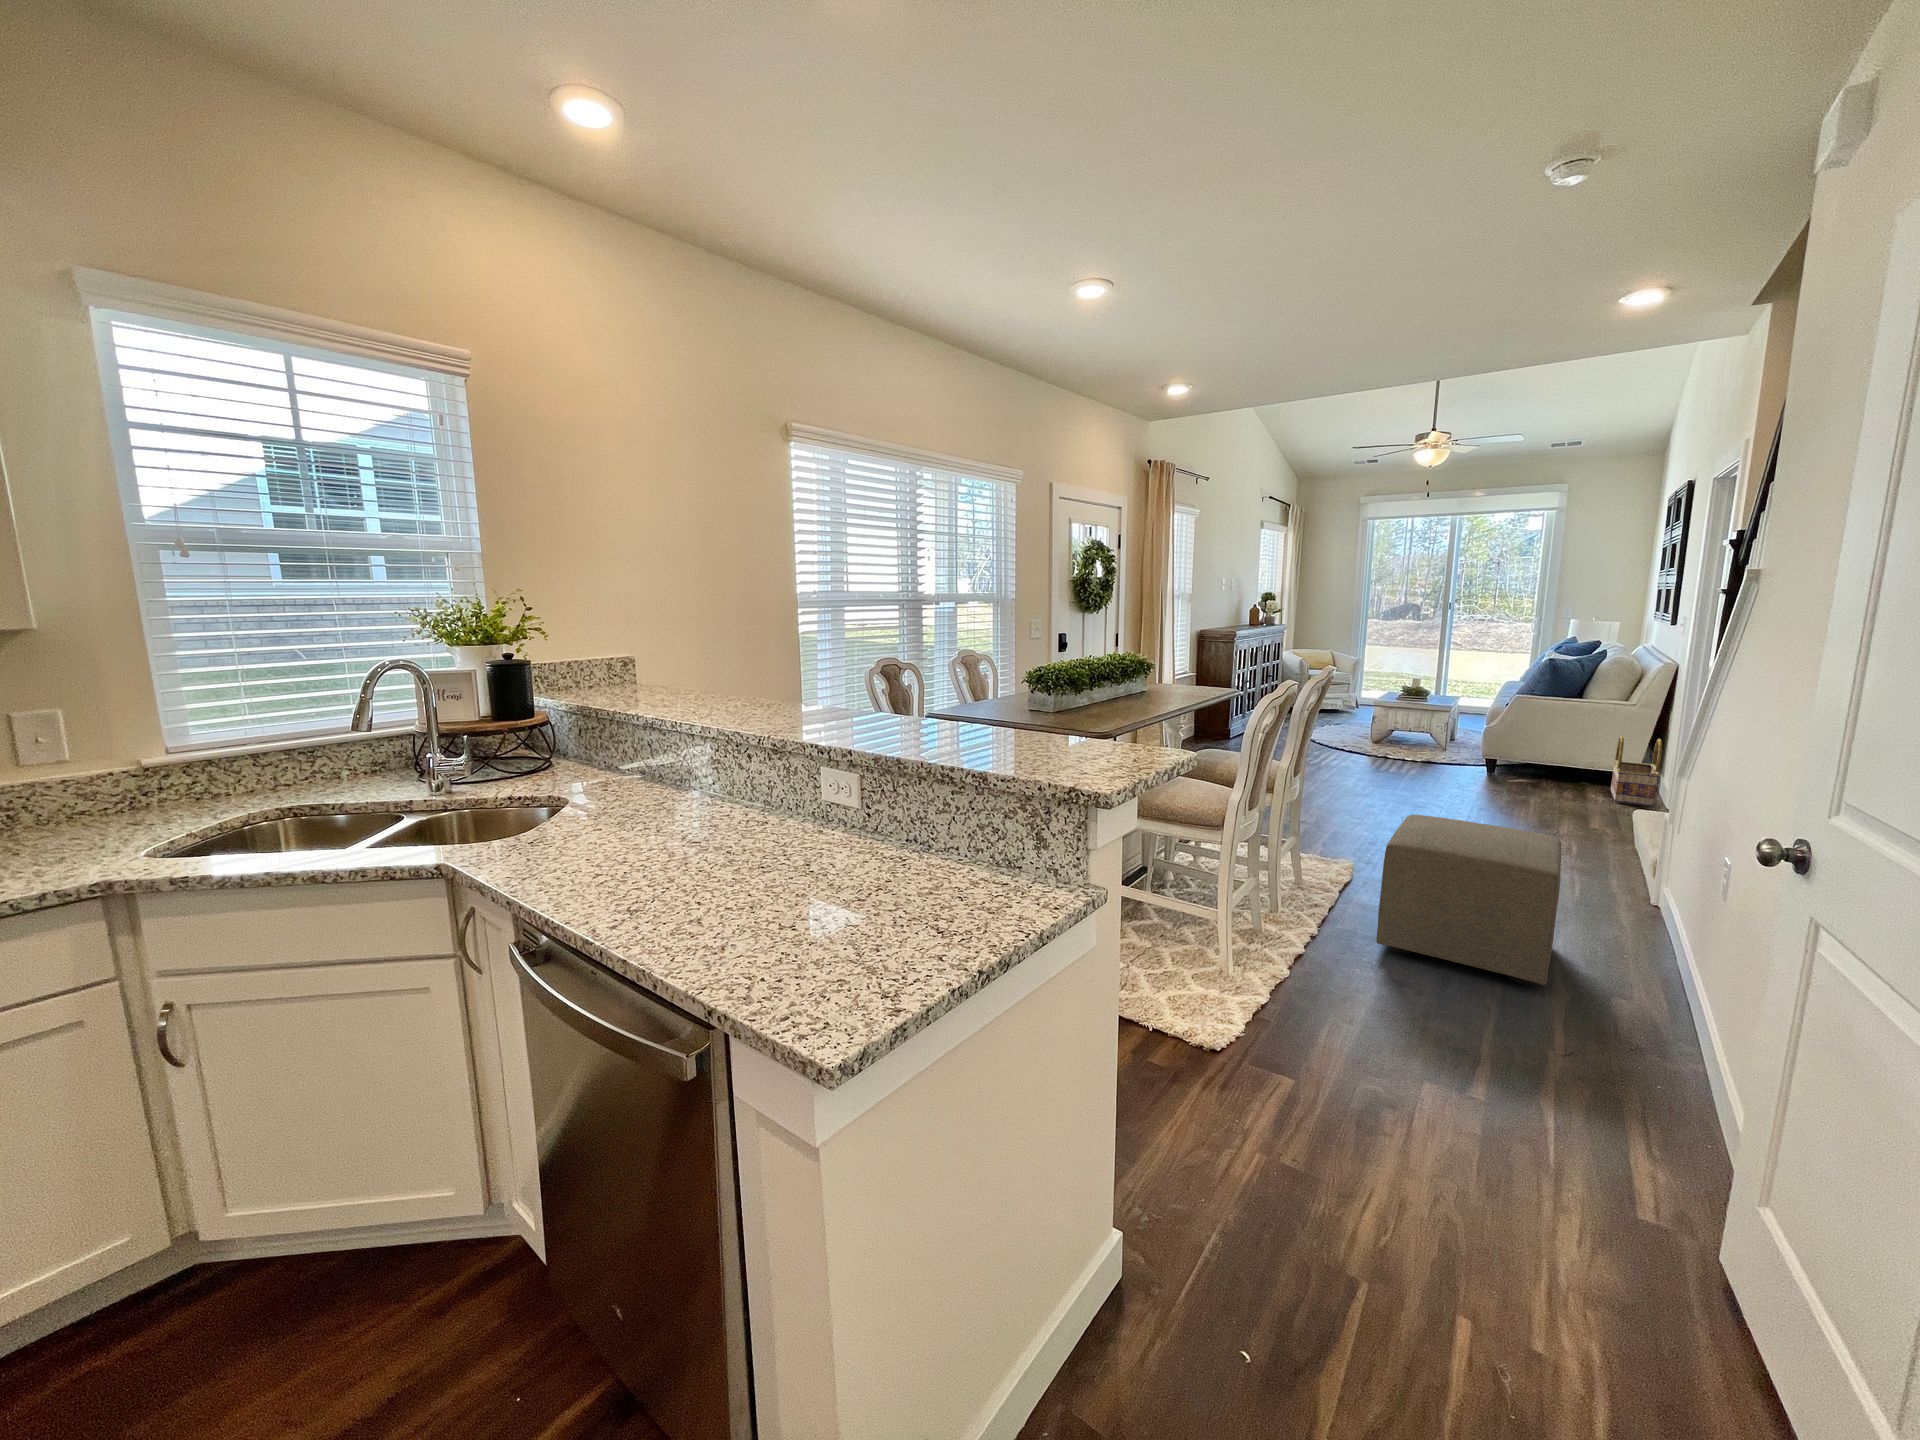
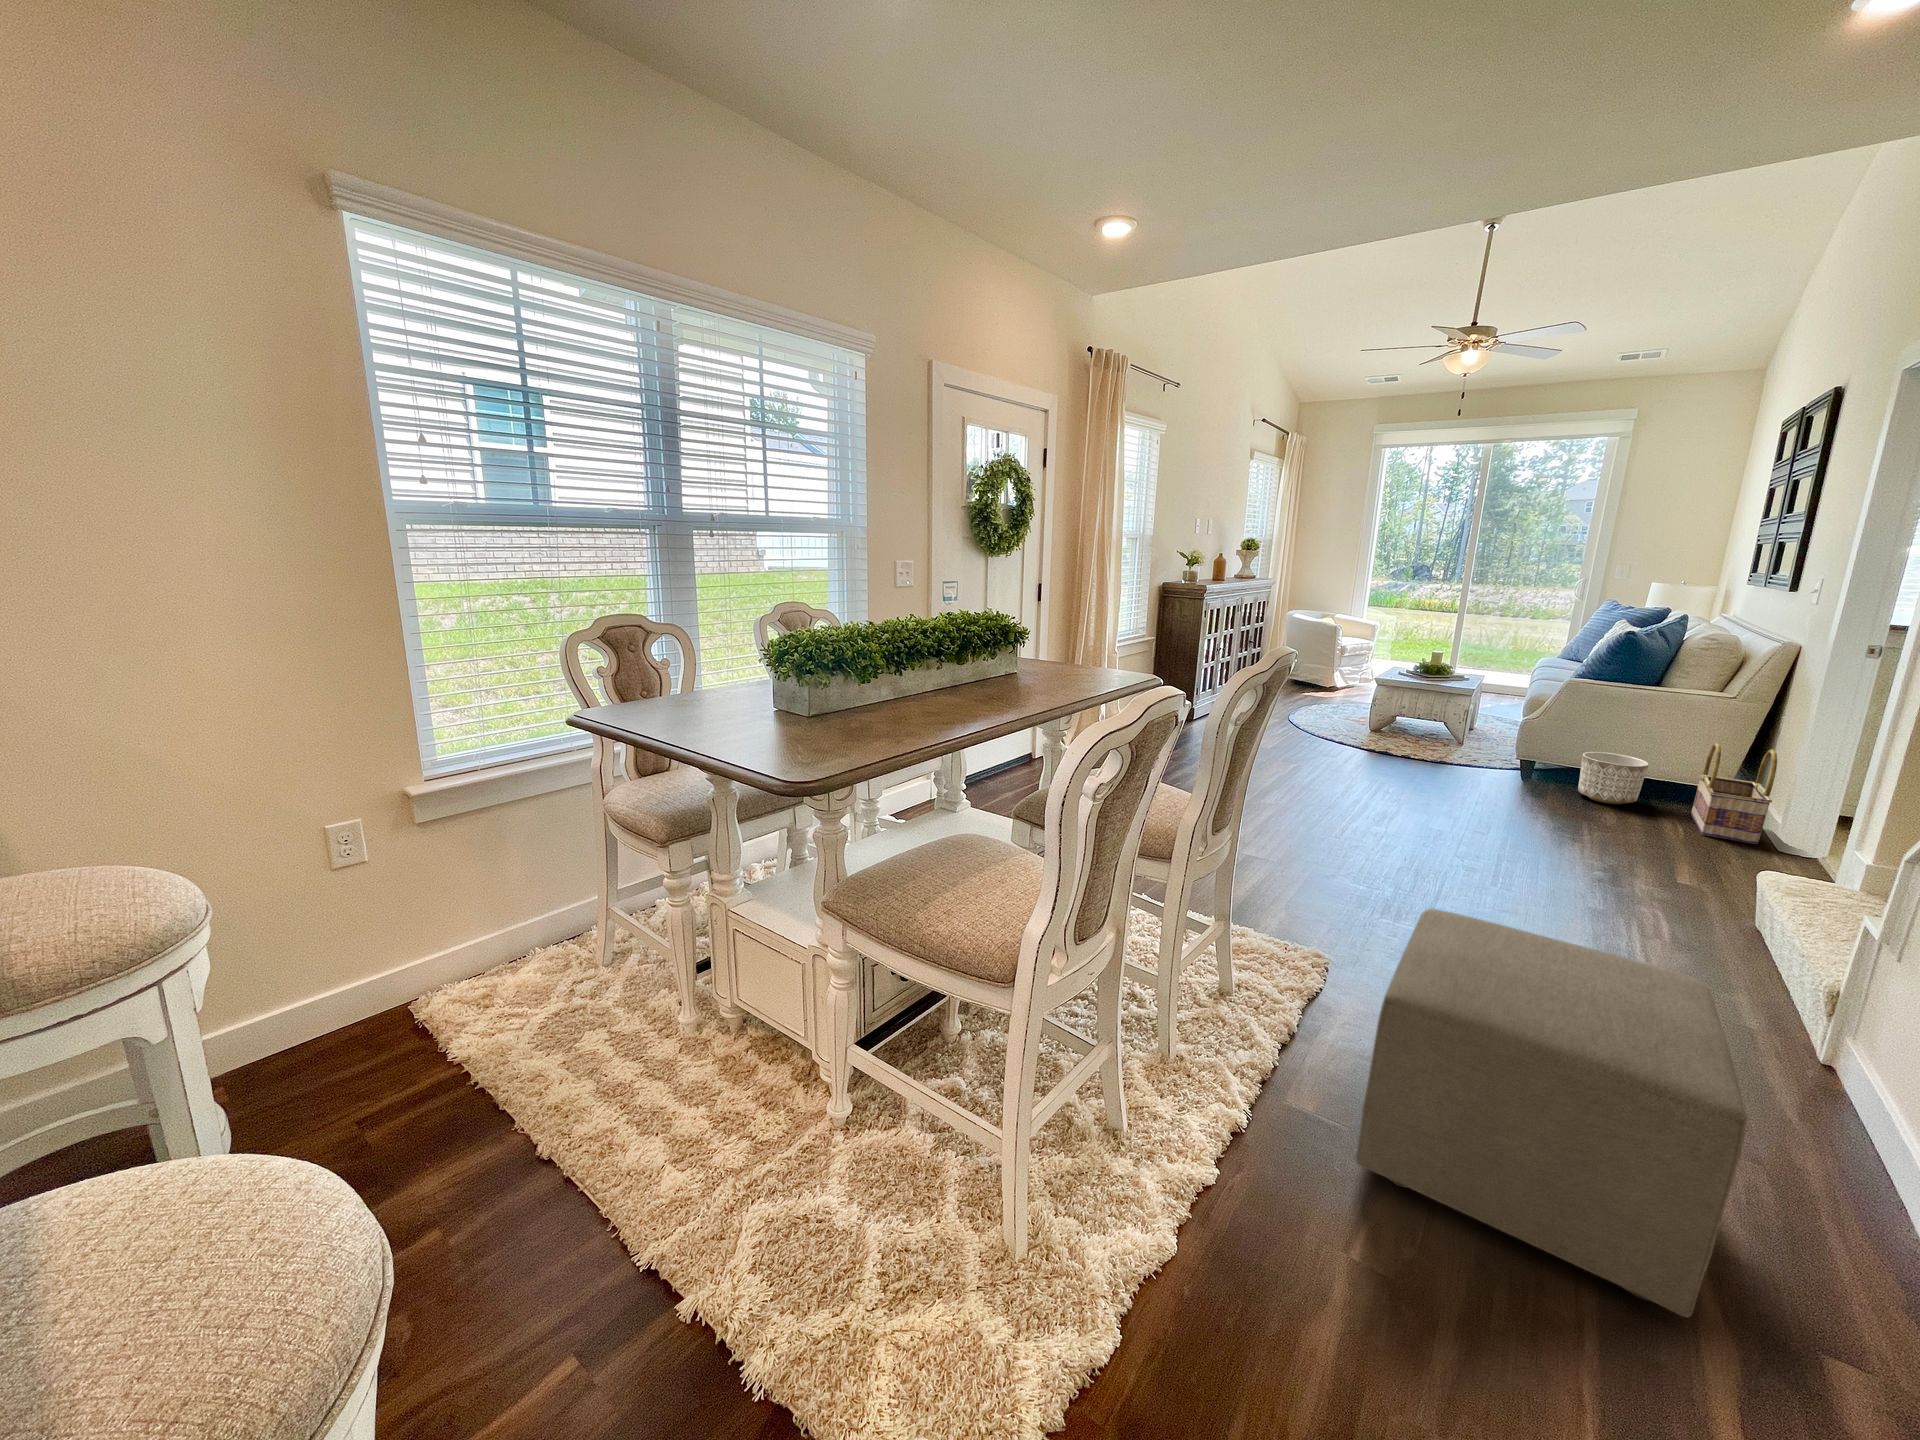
planter: none [1529,748,1578,786] -> present [1578,752,1649,804]

